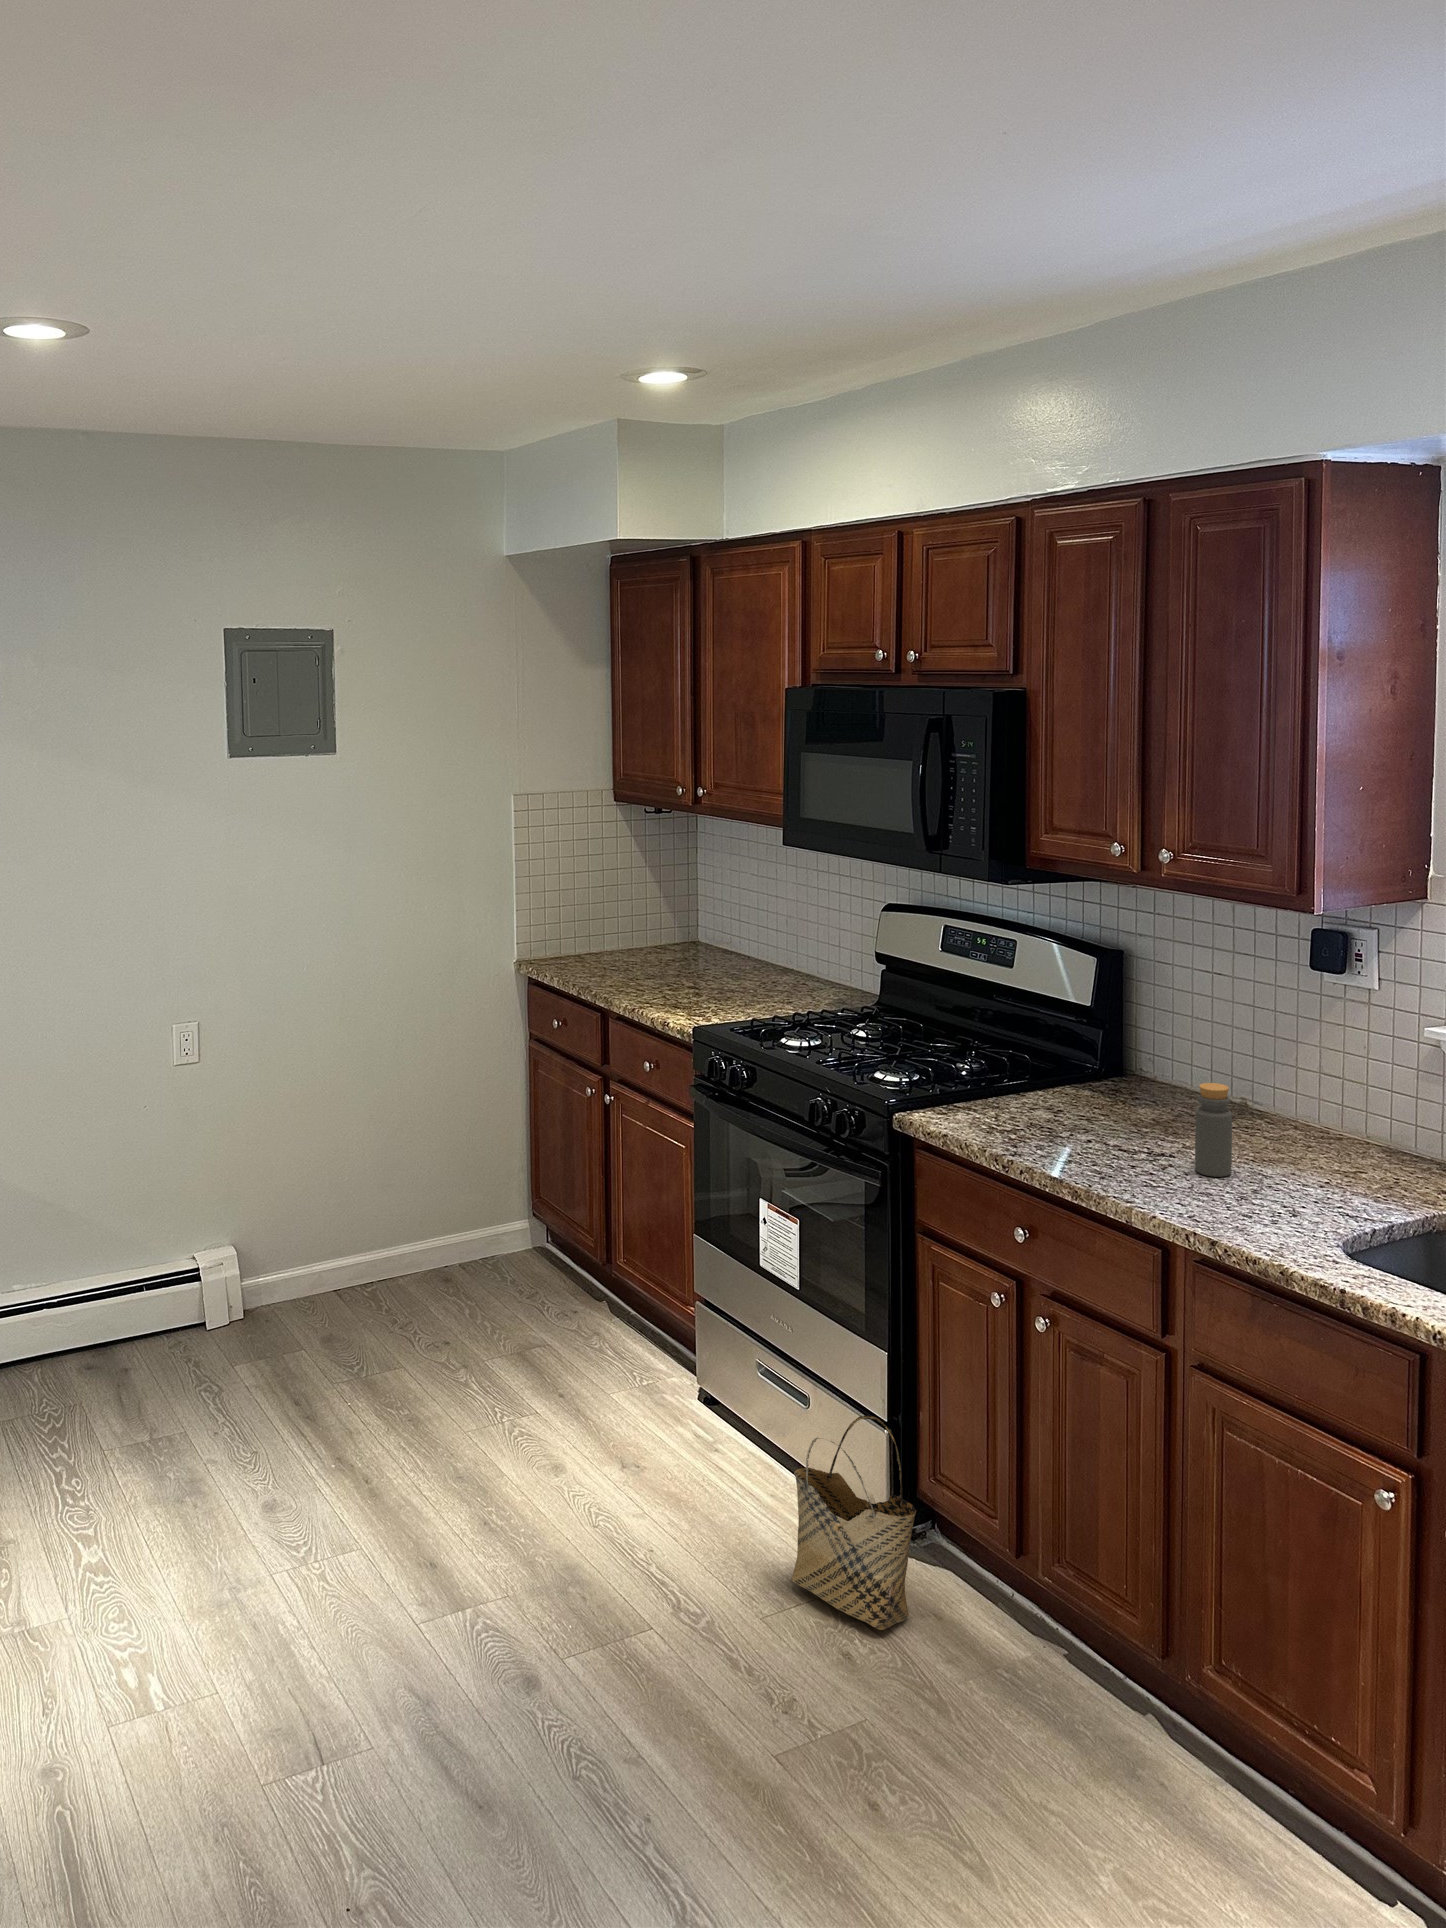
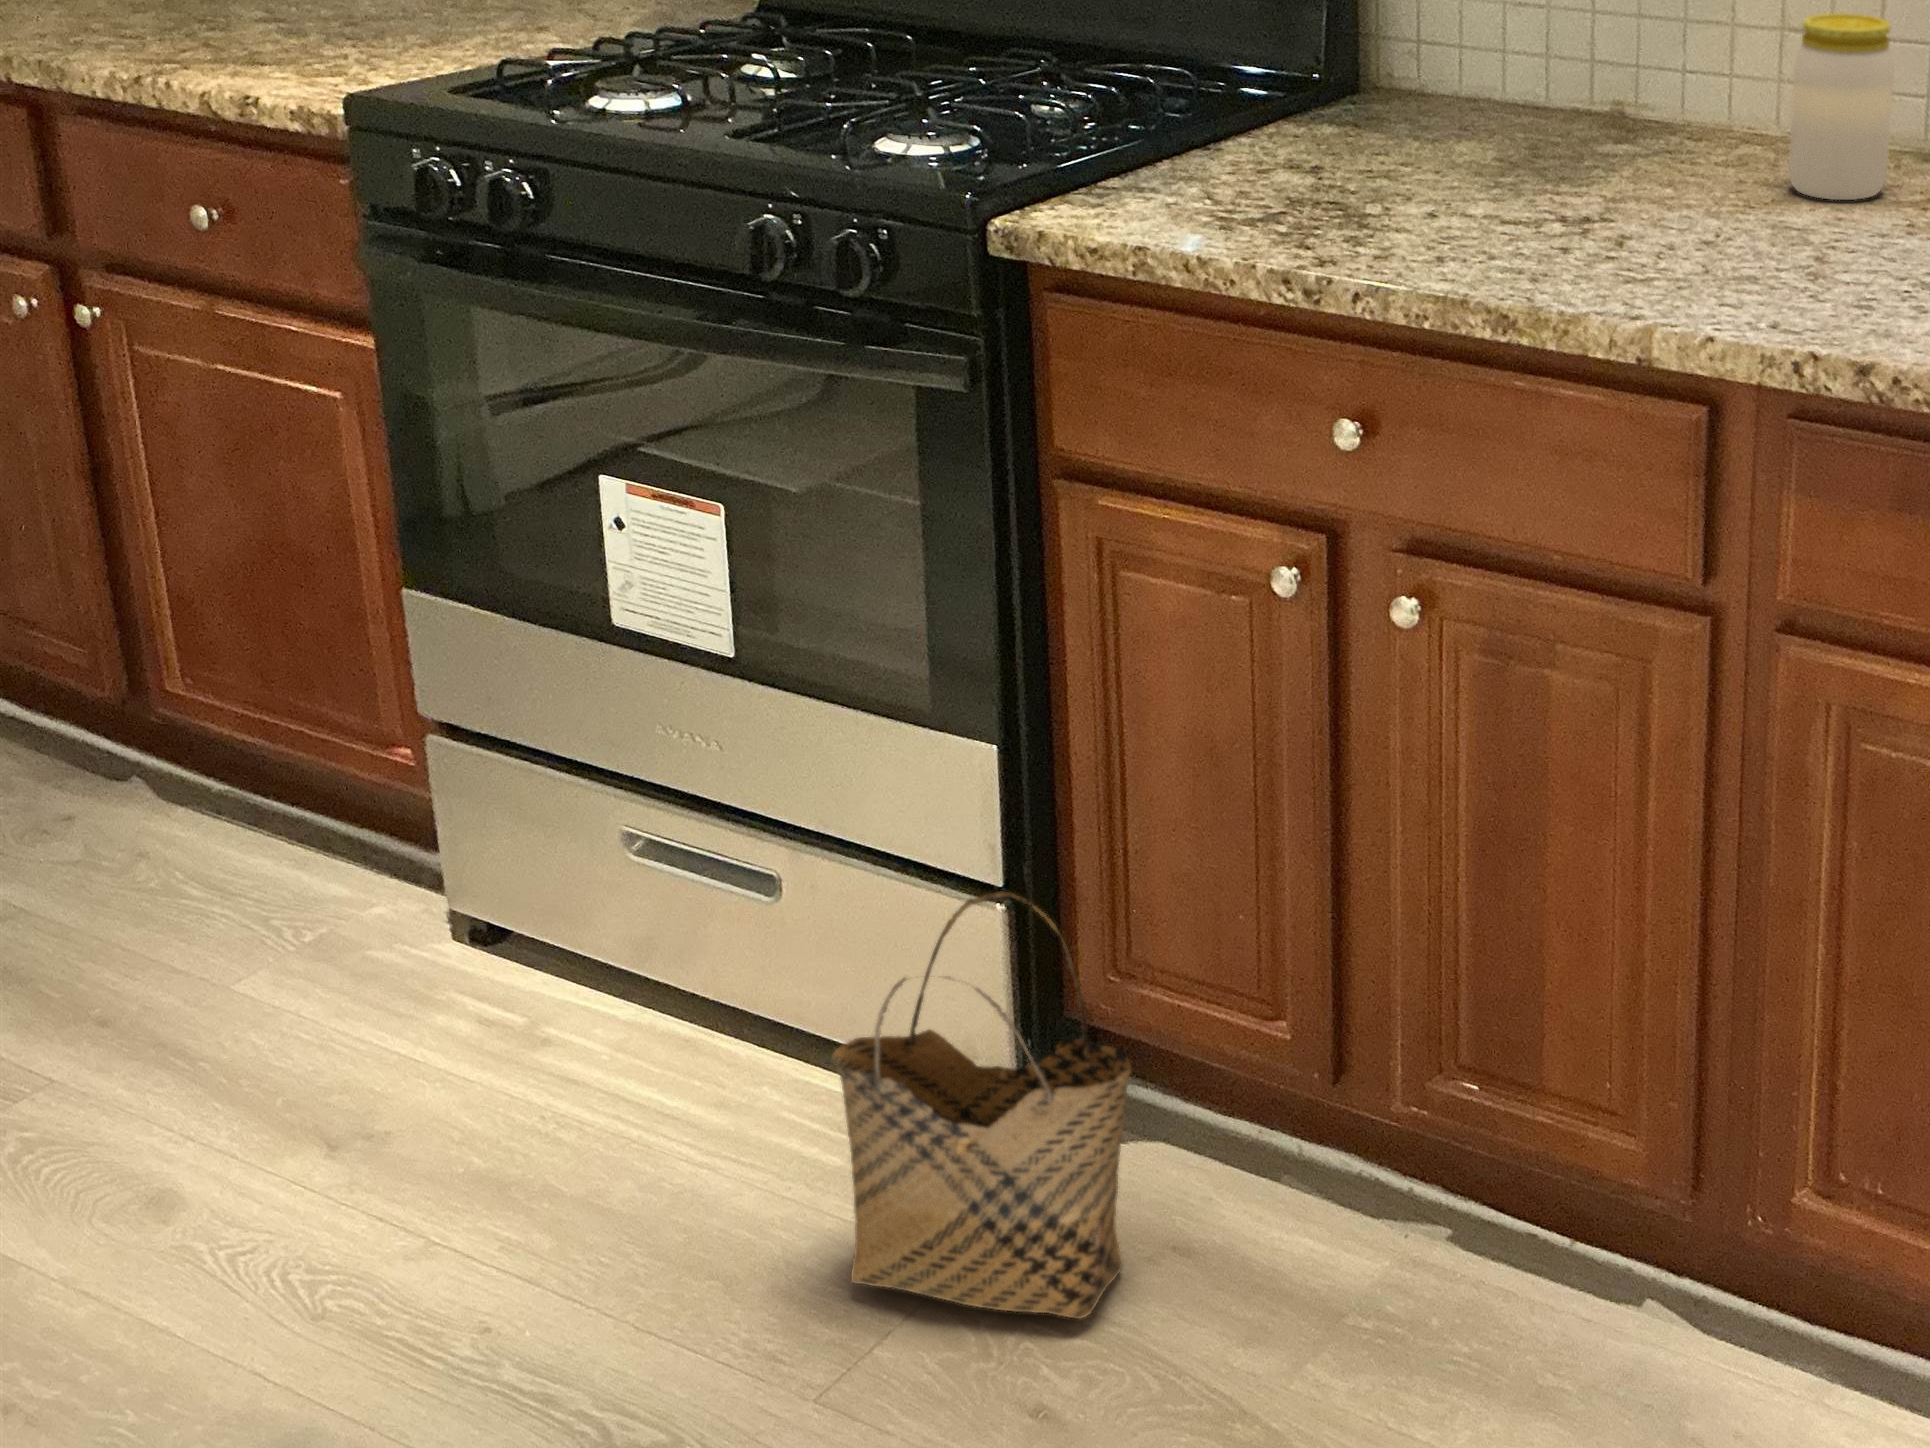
jar: none [1276,1070,1331,1165] -> present [1788,13,1894,200]
bottle: present [1195,1083,1232,1177] -> none [1690,49,1766,244]

